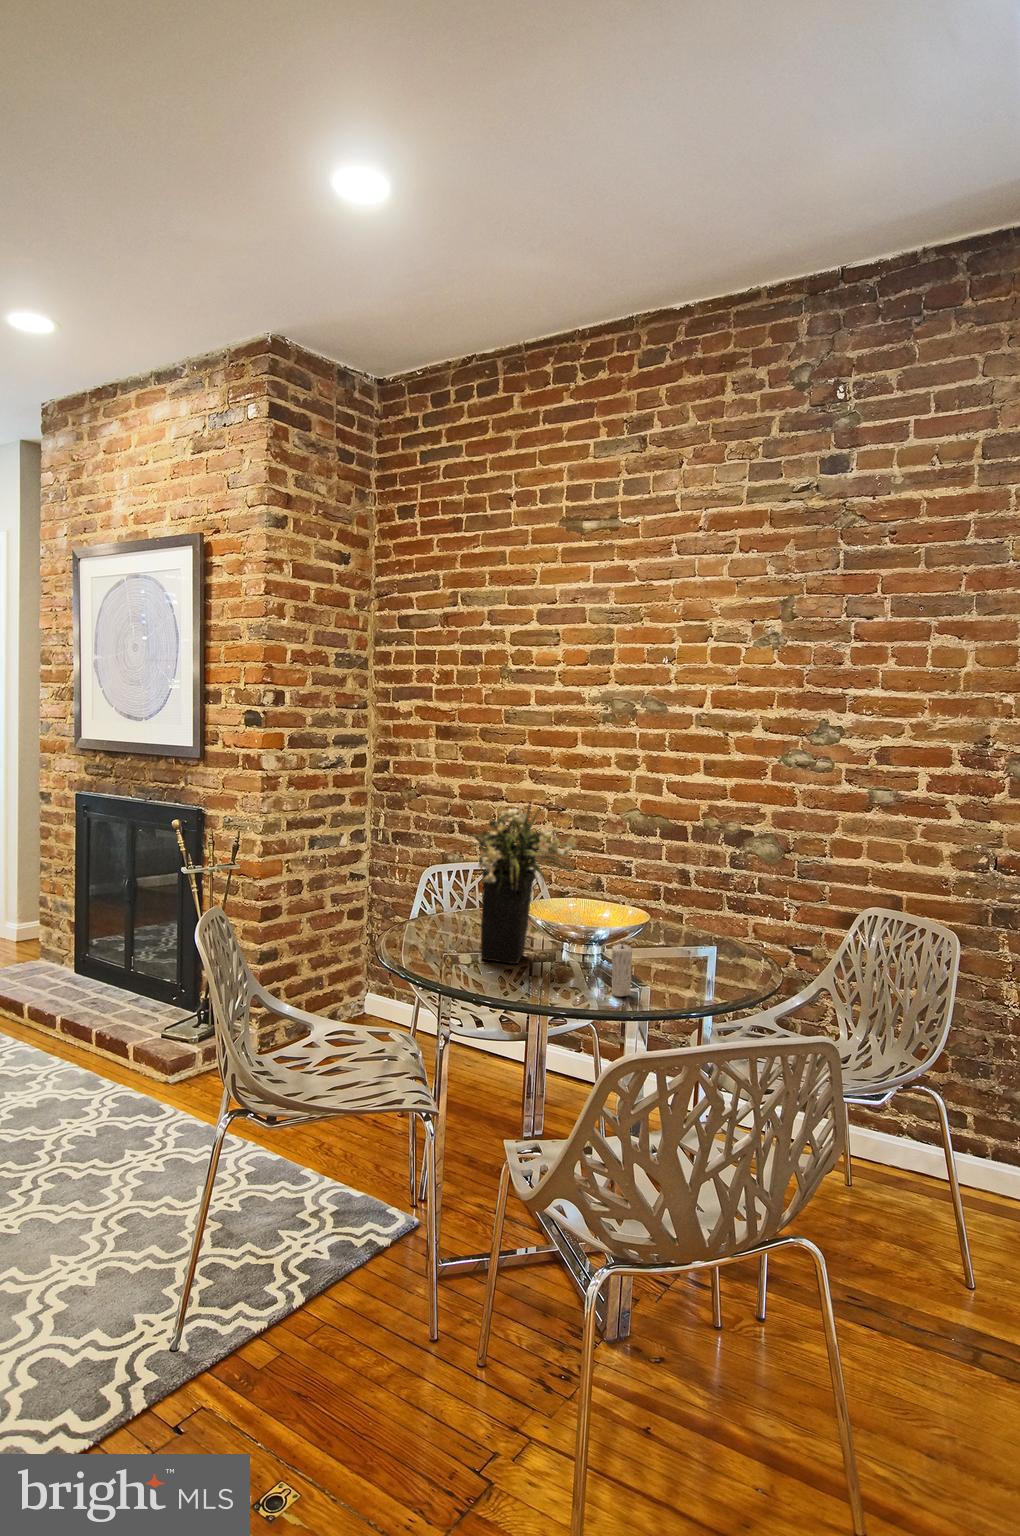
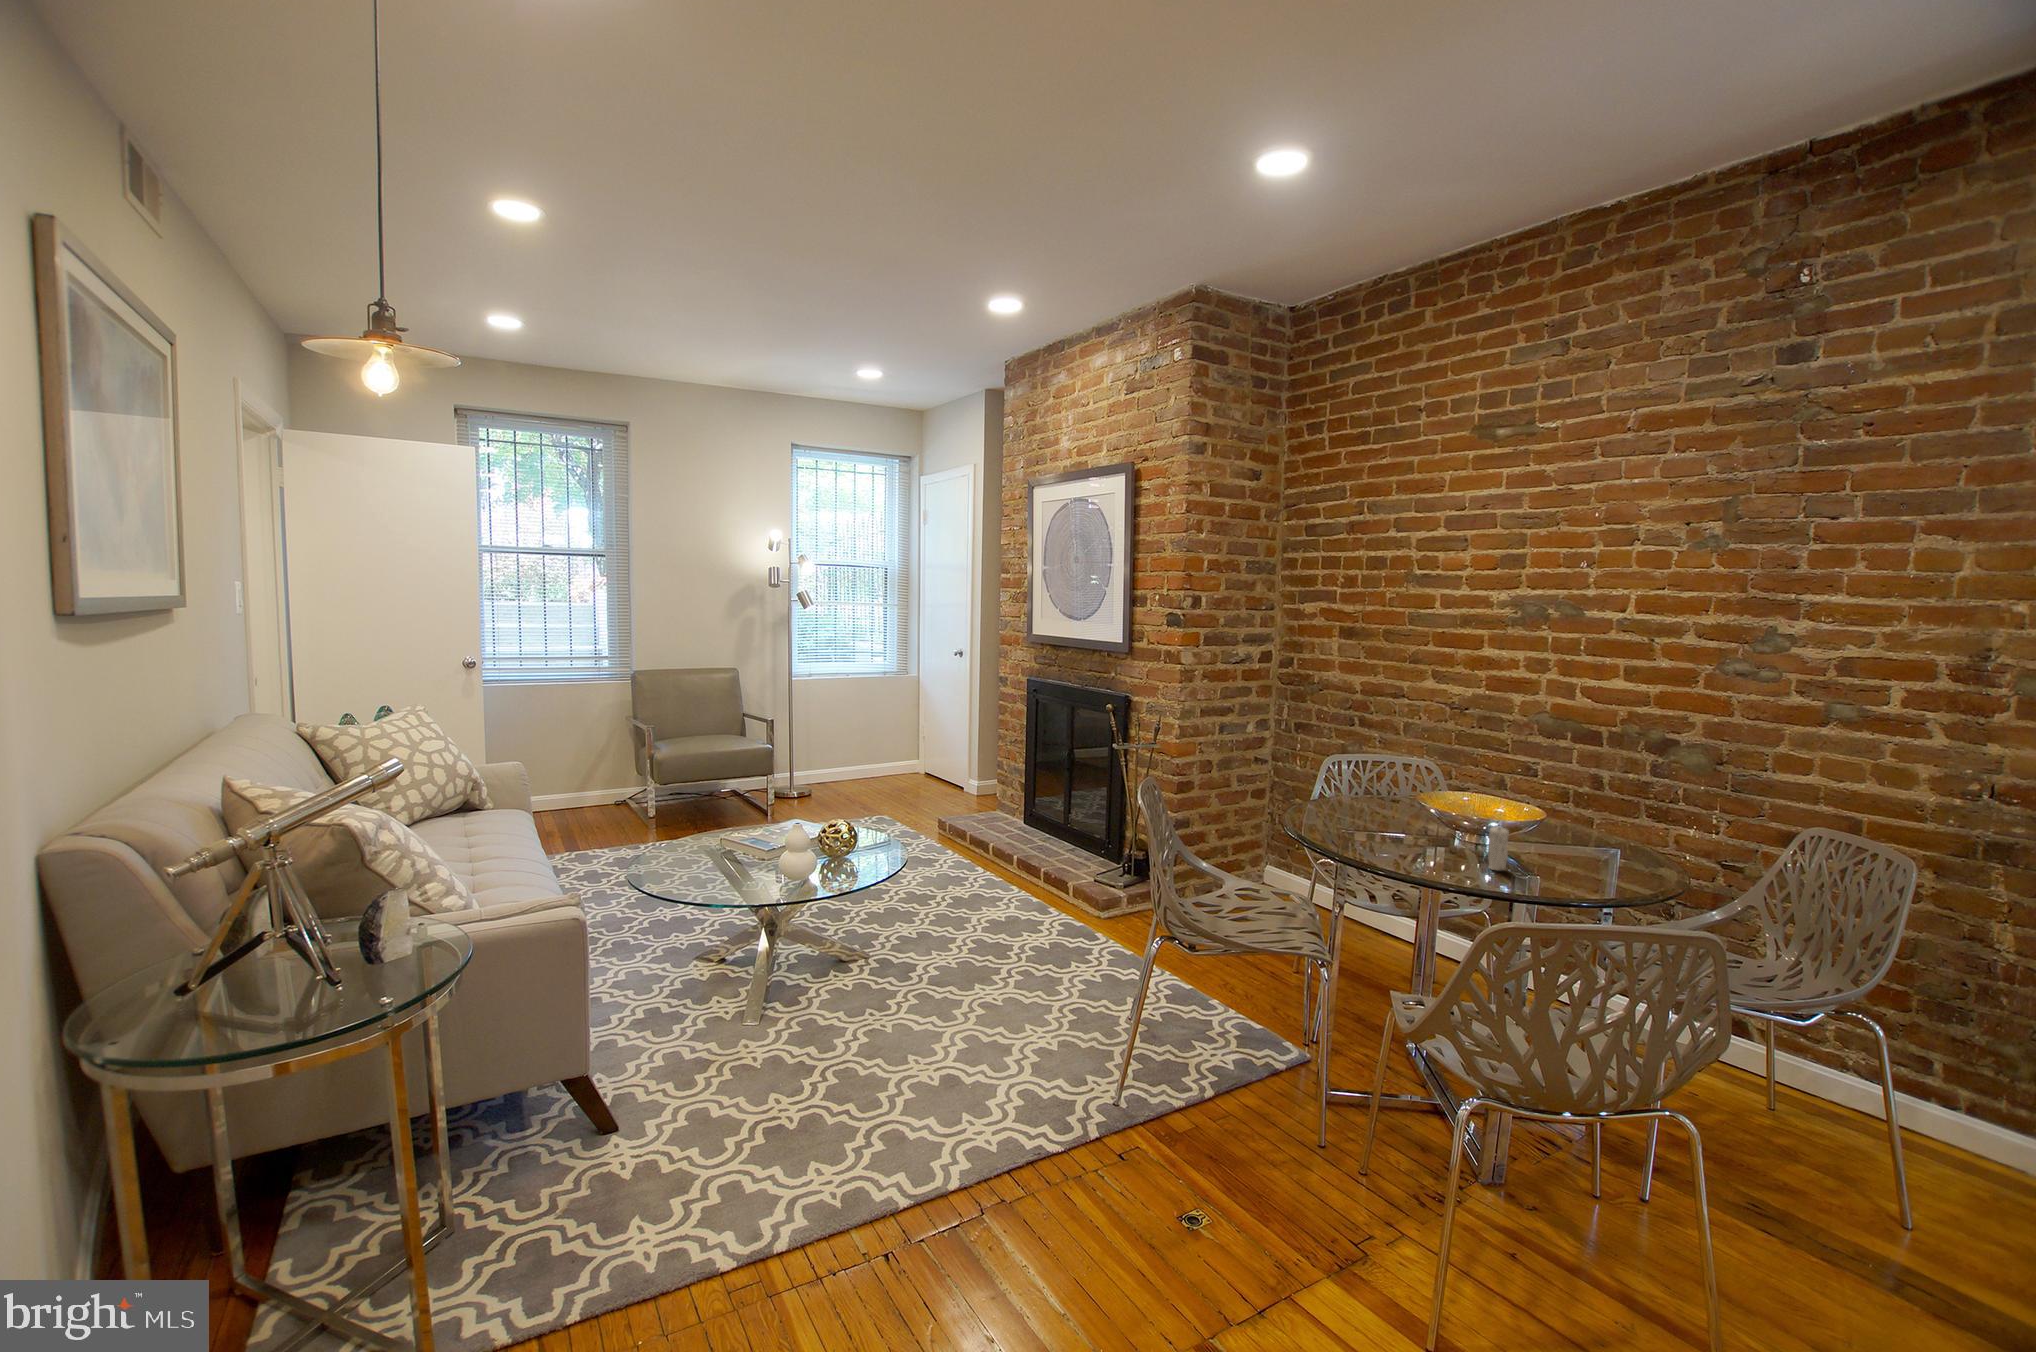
flower arrangement: present [470,804,582,964] -> none [1356,702,1470,837]

